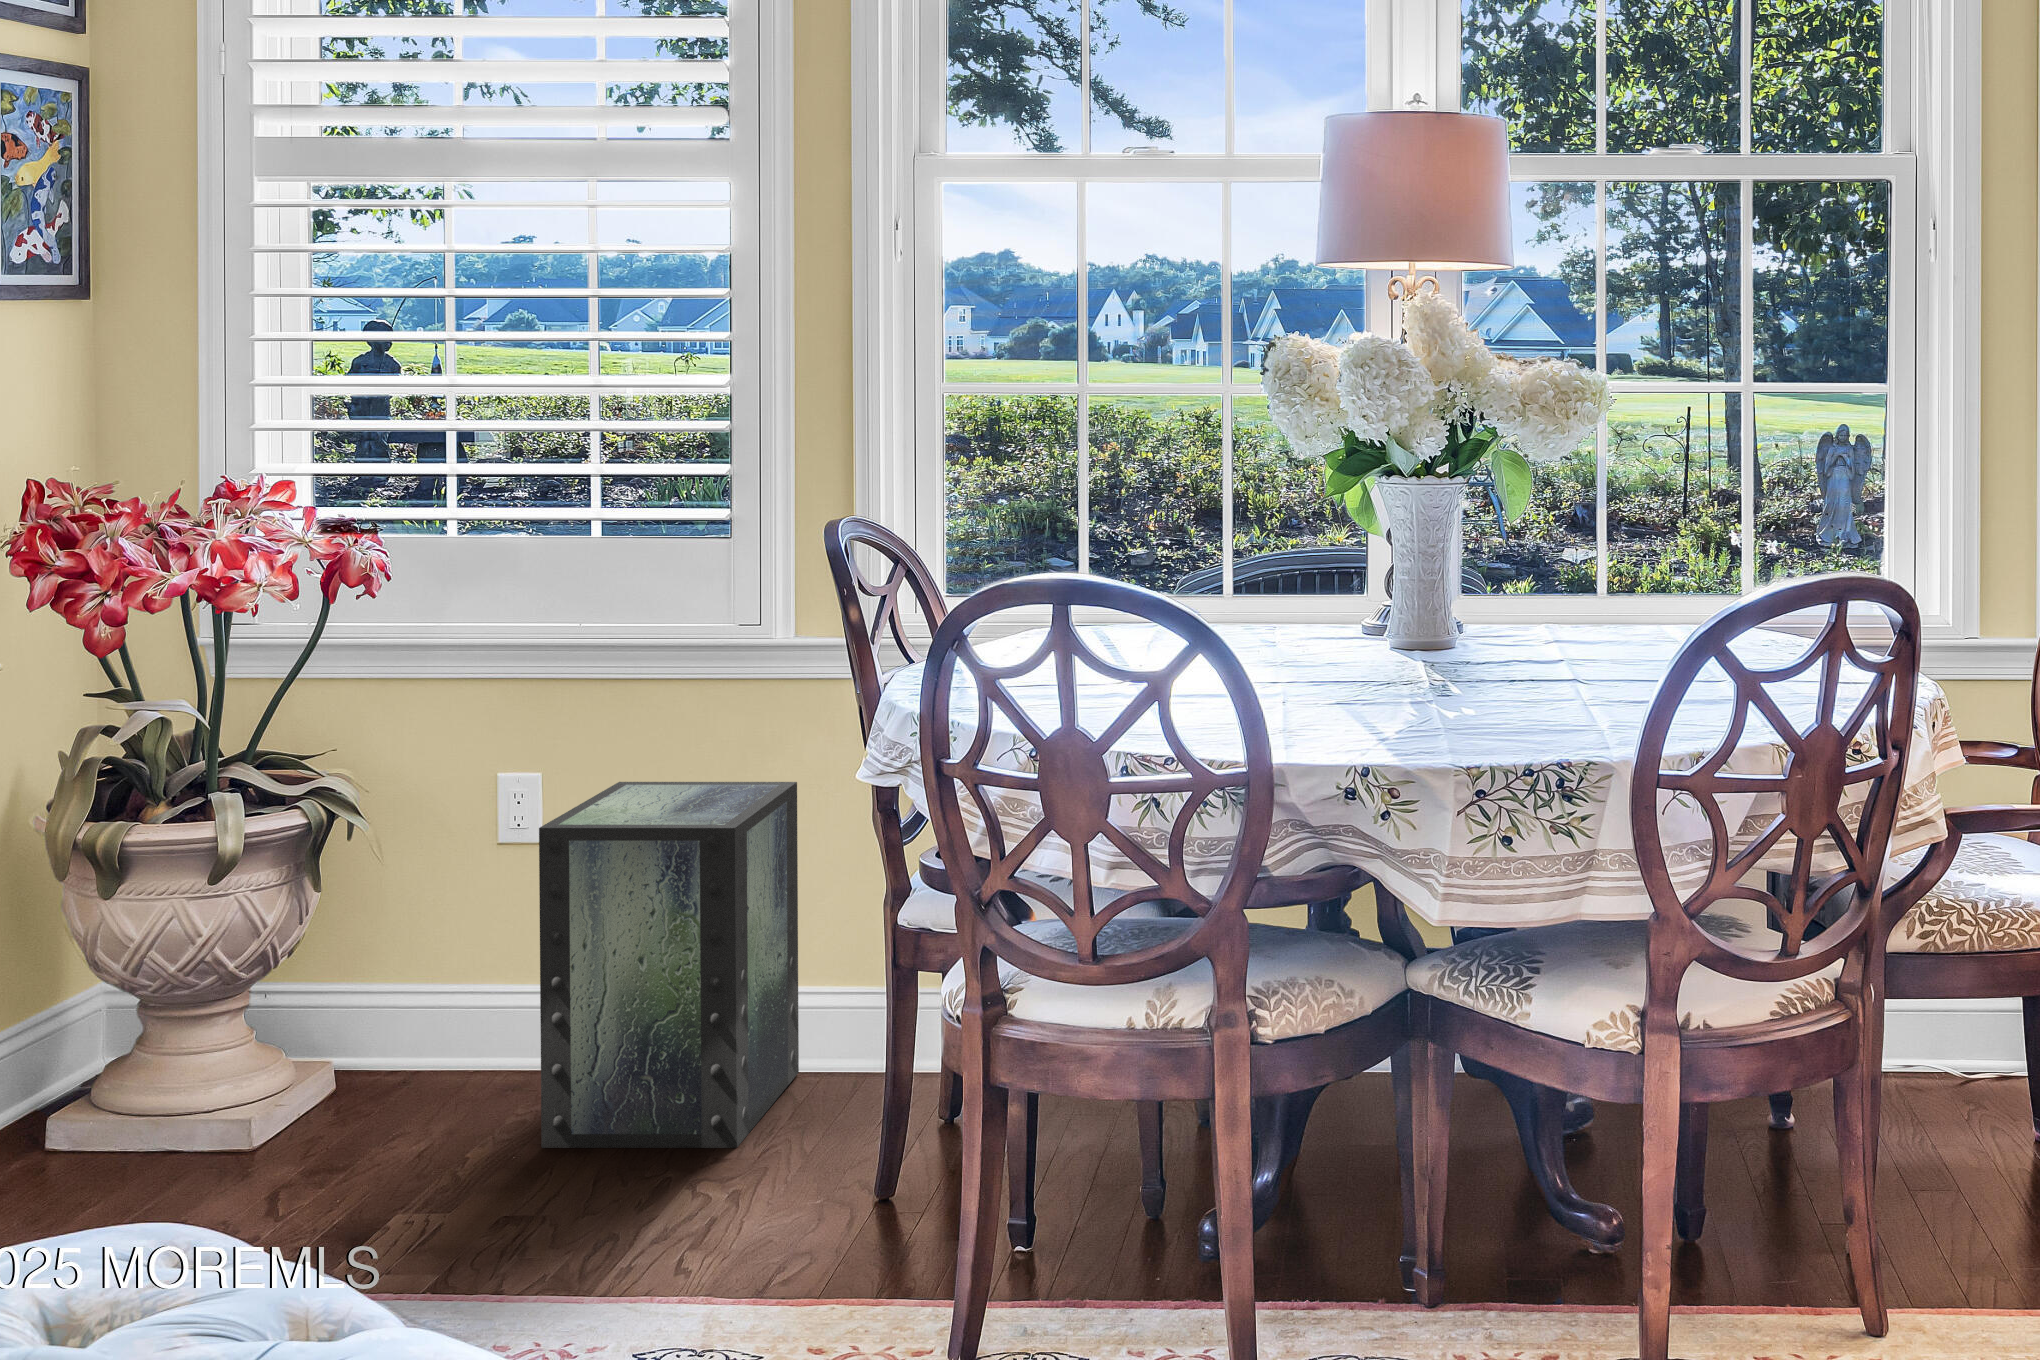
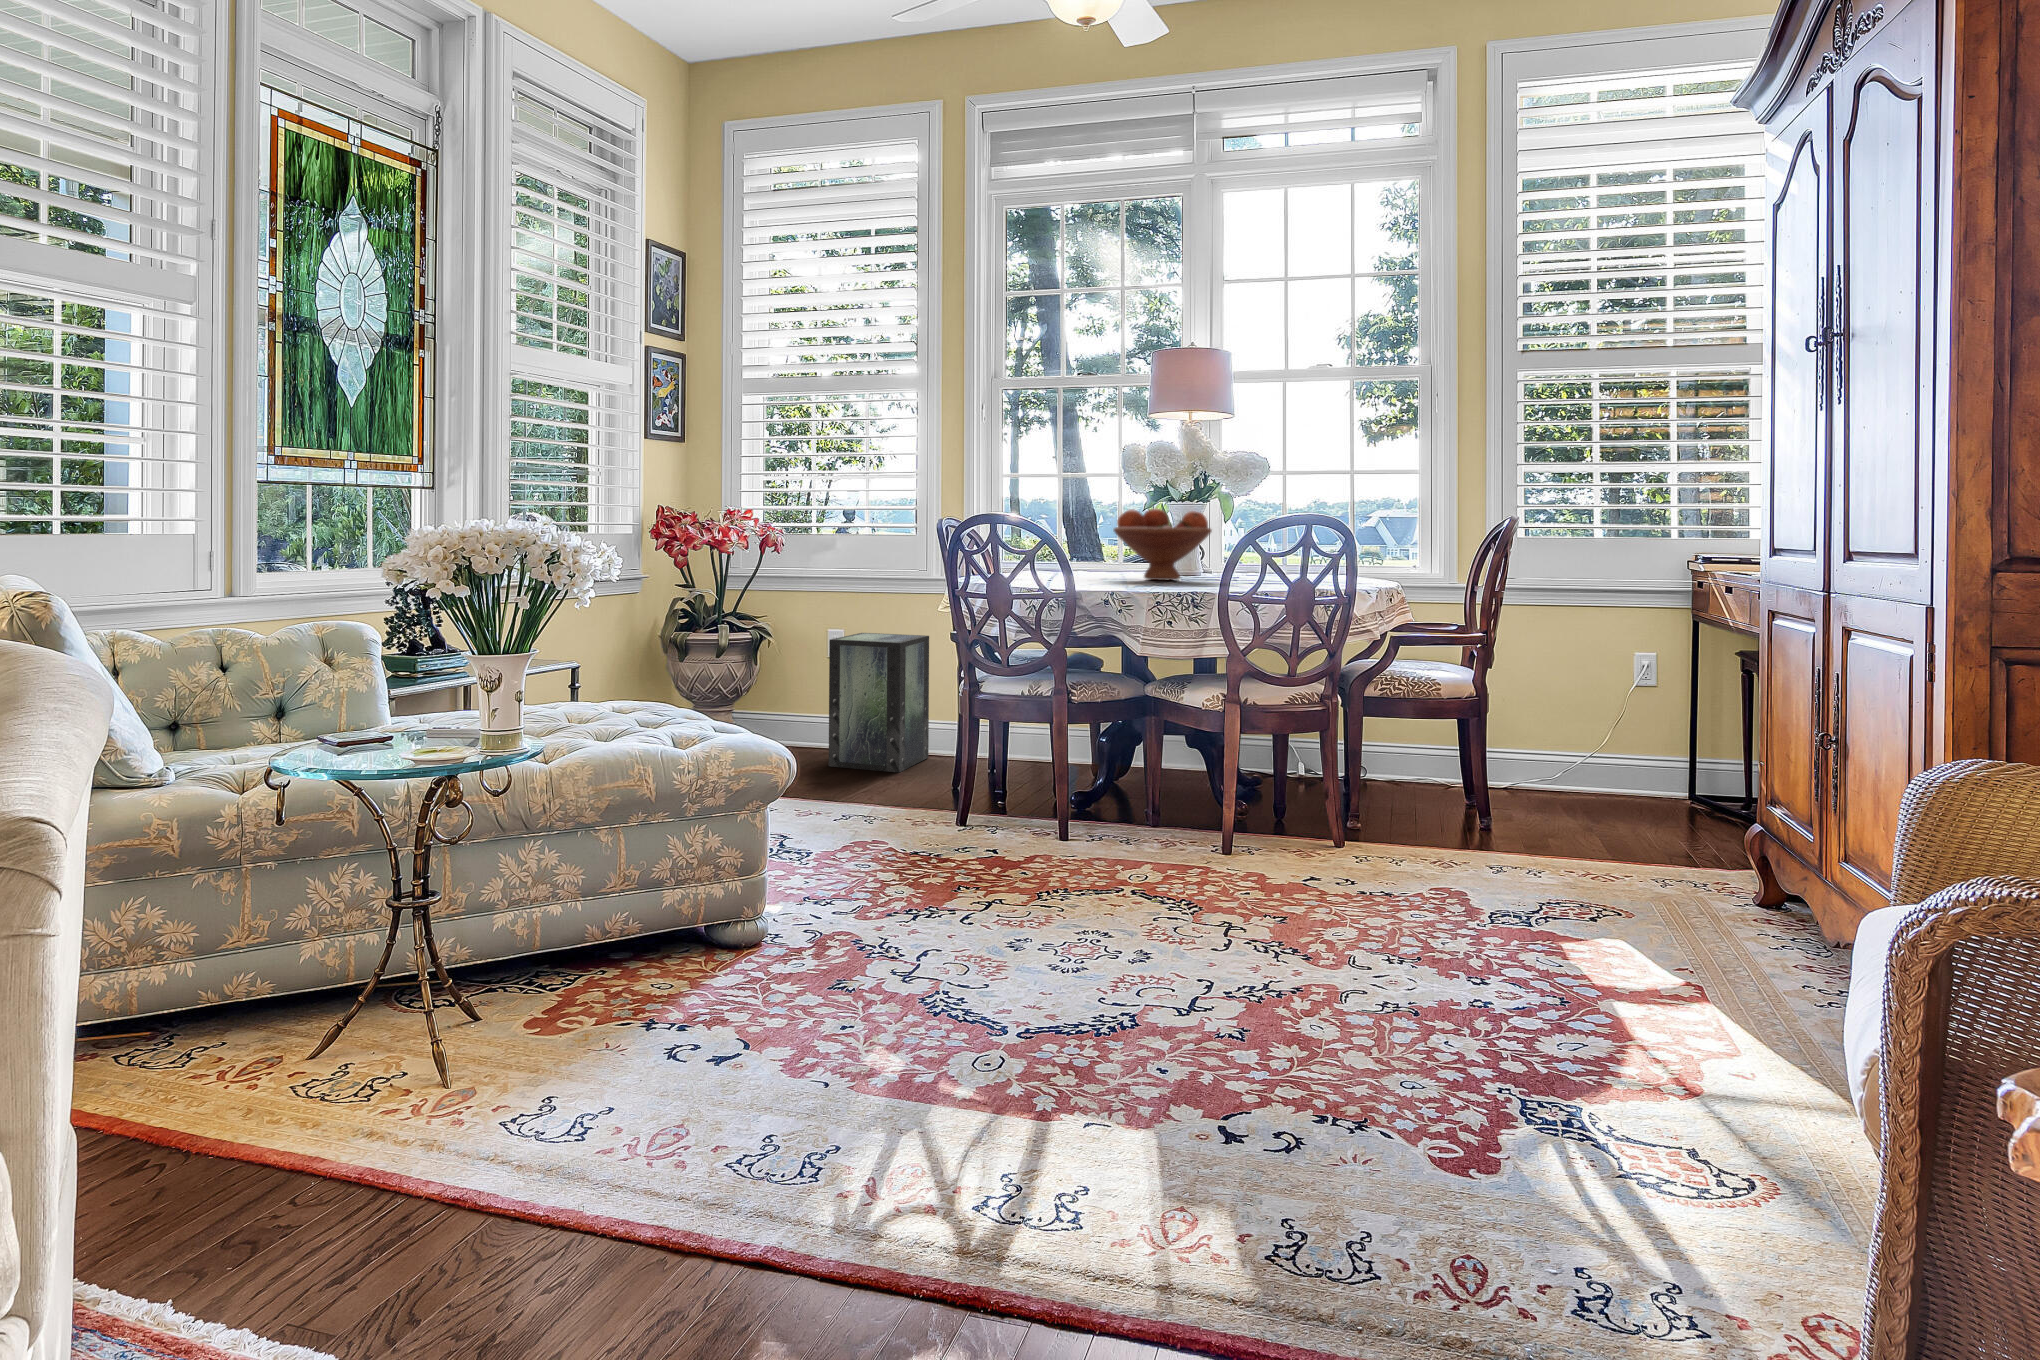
fruit bowl: none [1337,526,1574,715] -> present [1114,508,1212,581]

